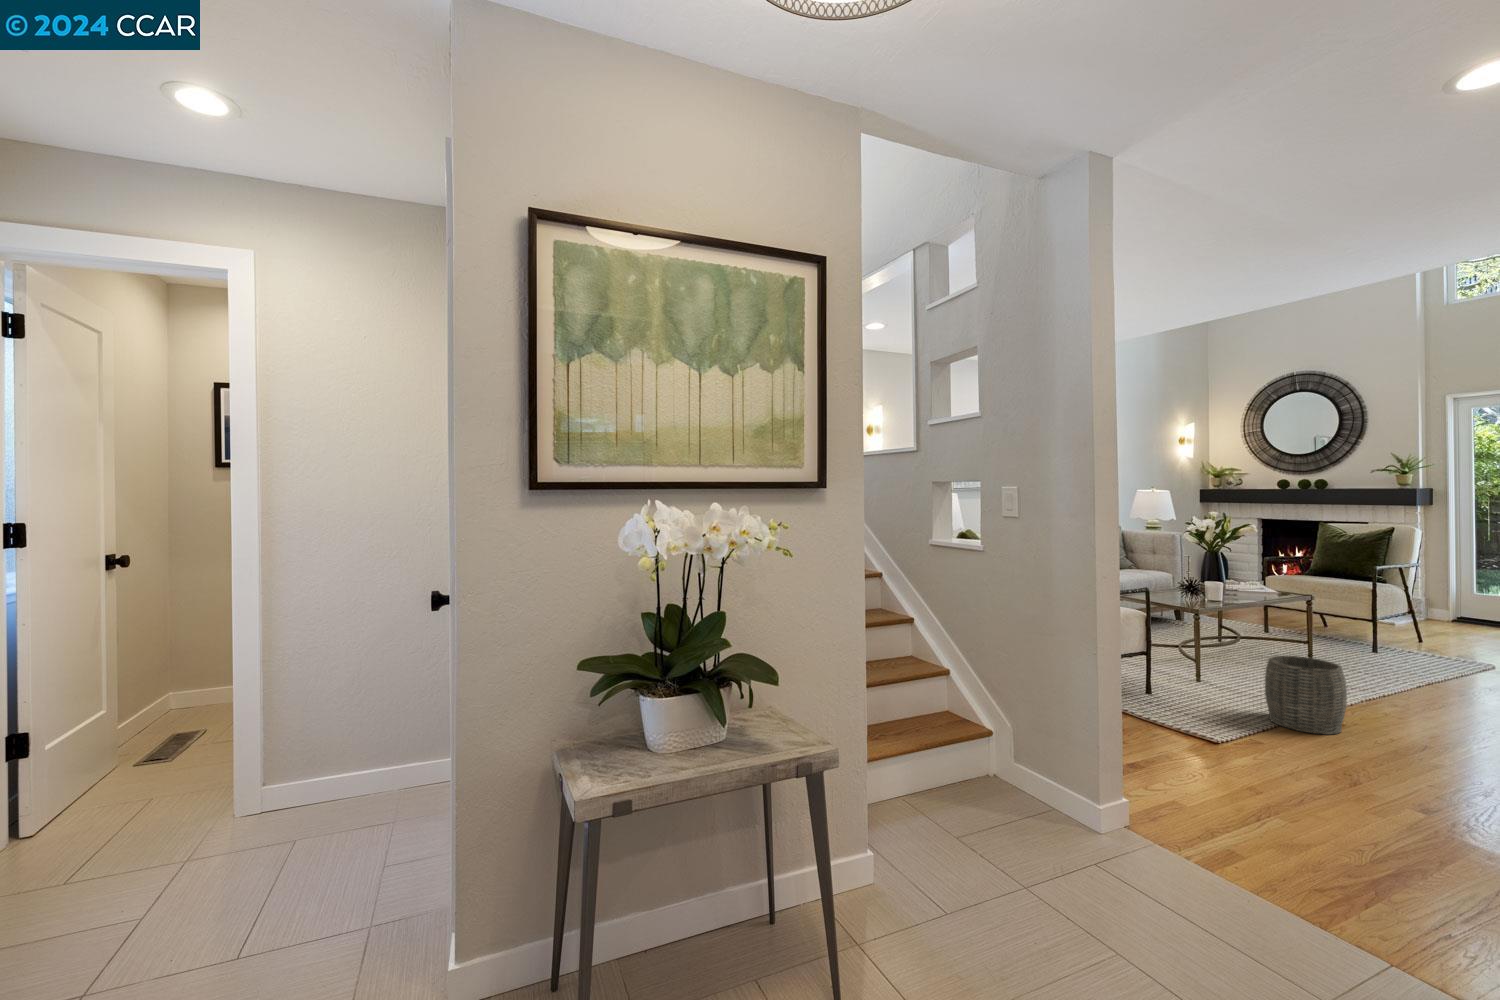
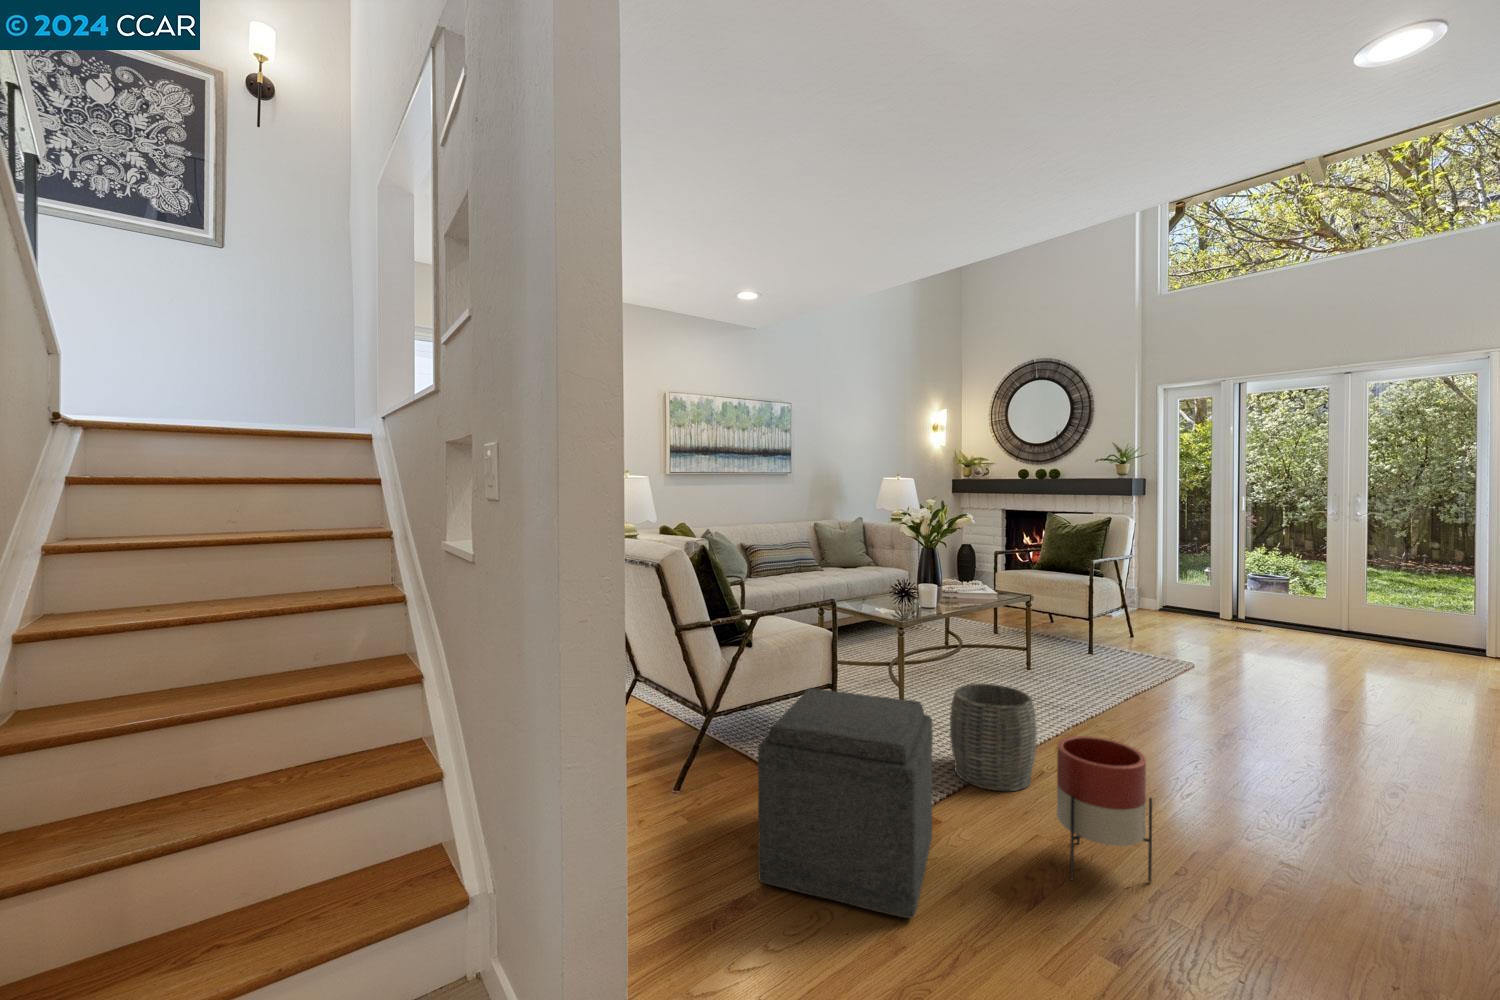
ottoman: none [1148,644,1276,785] -> present [758,688,933,918]
planter: none [1377,685,1463,788] -> present [1057,736,1152,882]

